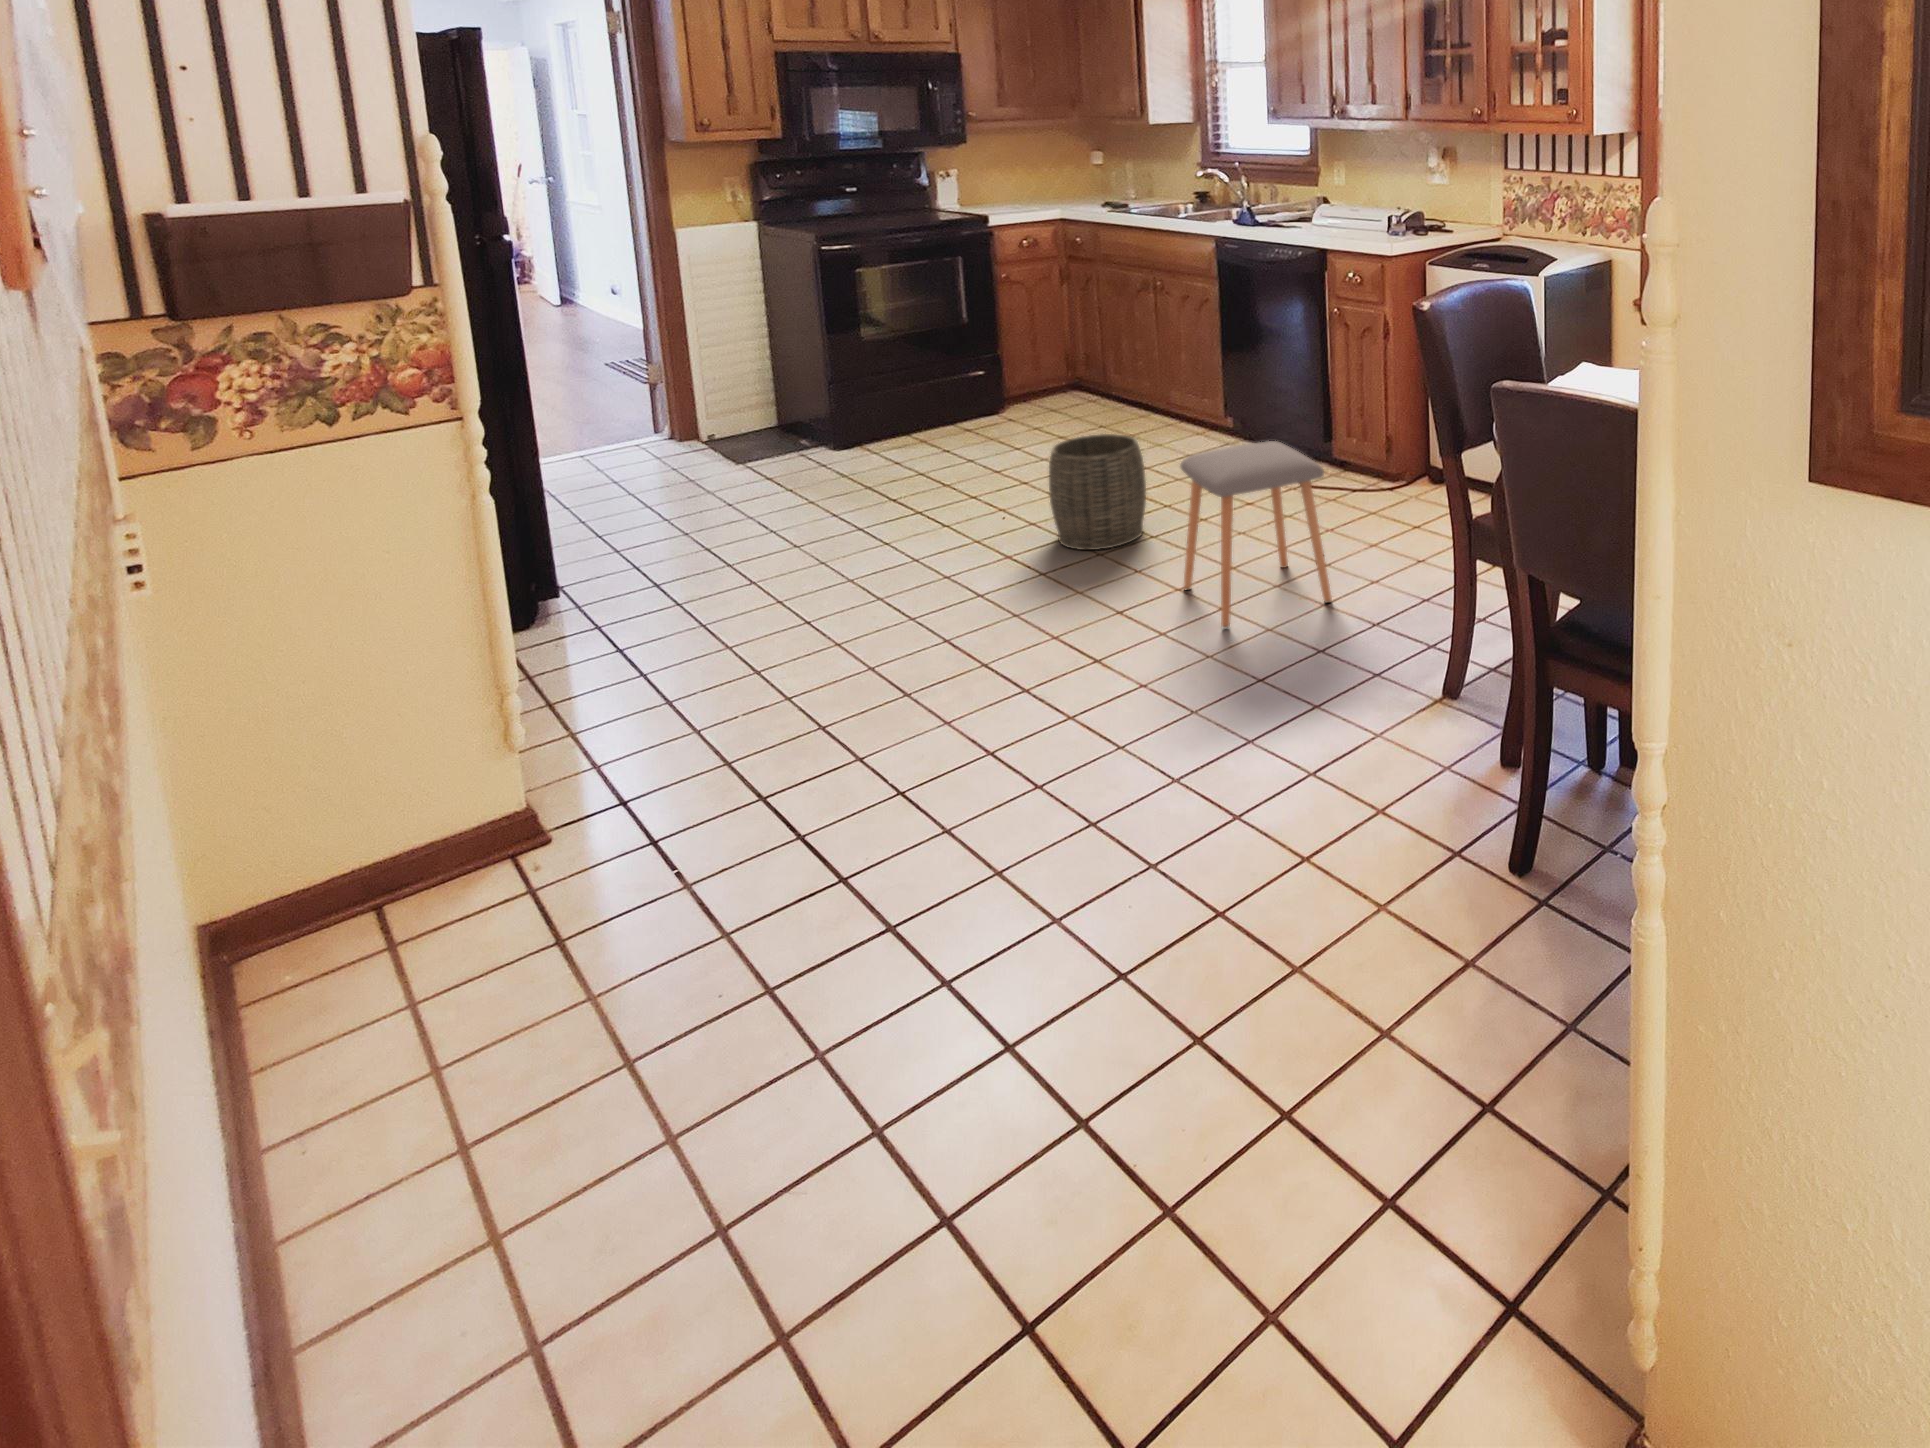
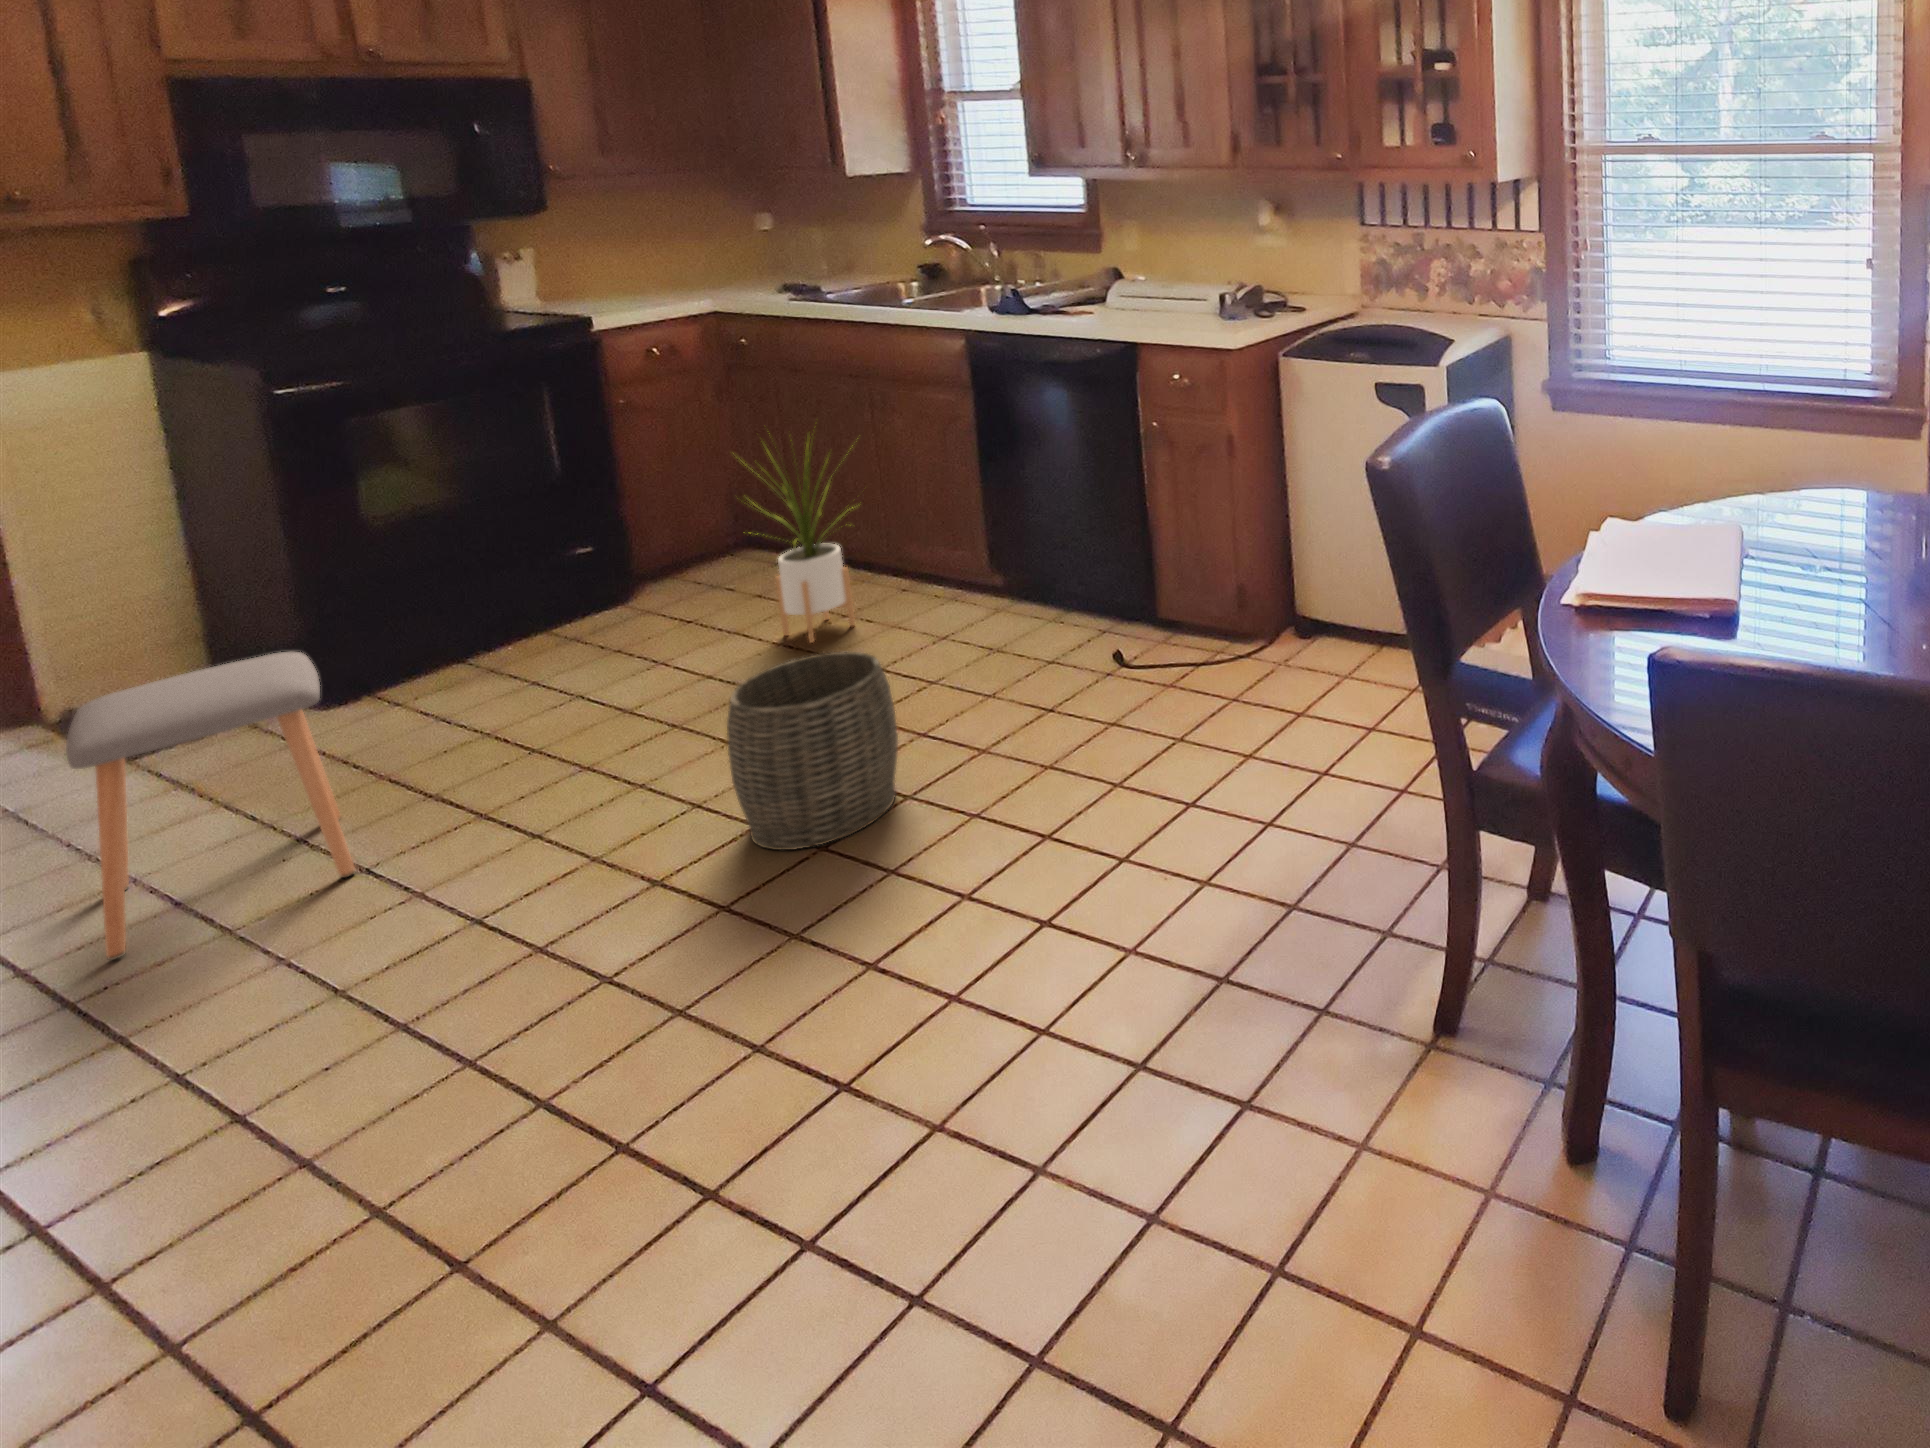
house plant: none [1063,291,1146,447] -> present [736,435,855,643]
stool: present [1180,441,1332,628] -> present [66,651,355,960]

